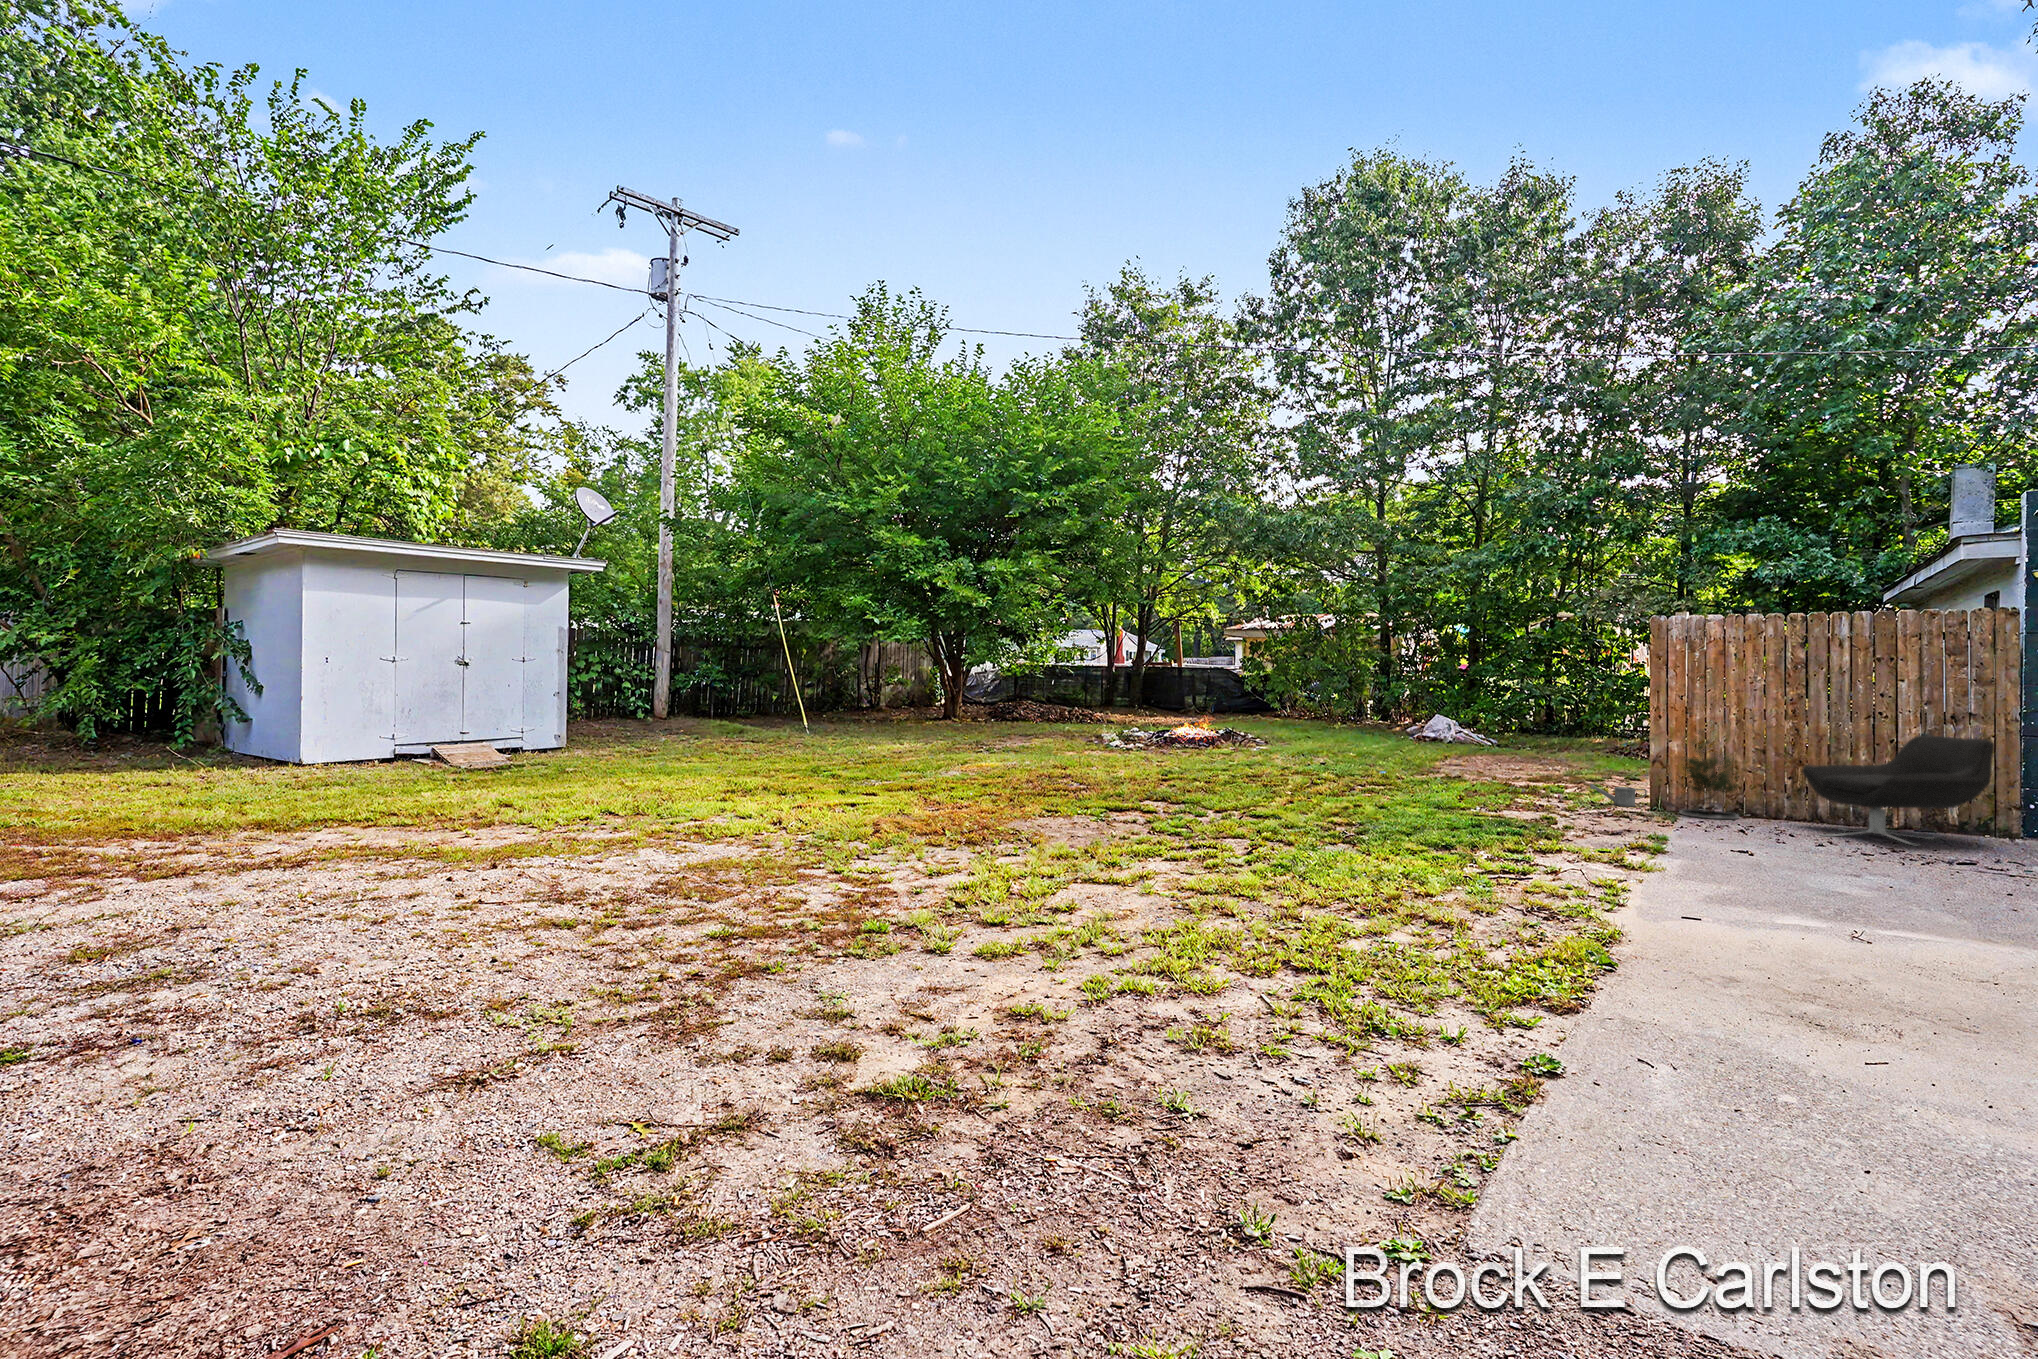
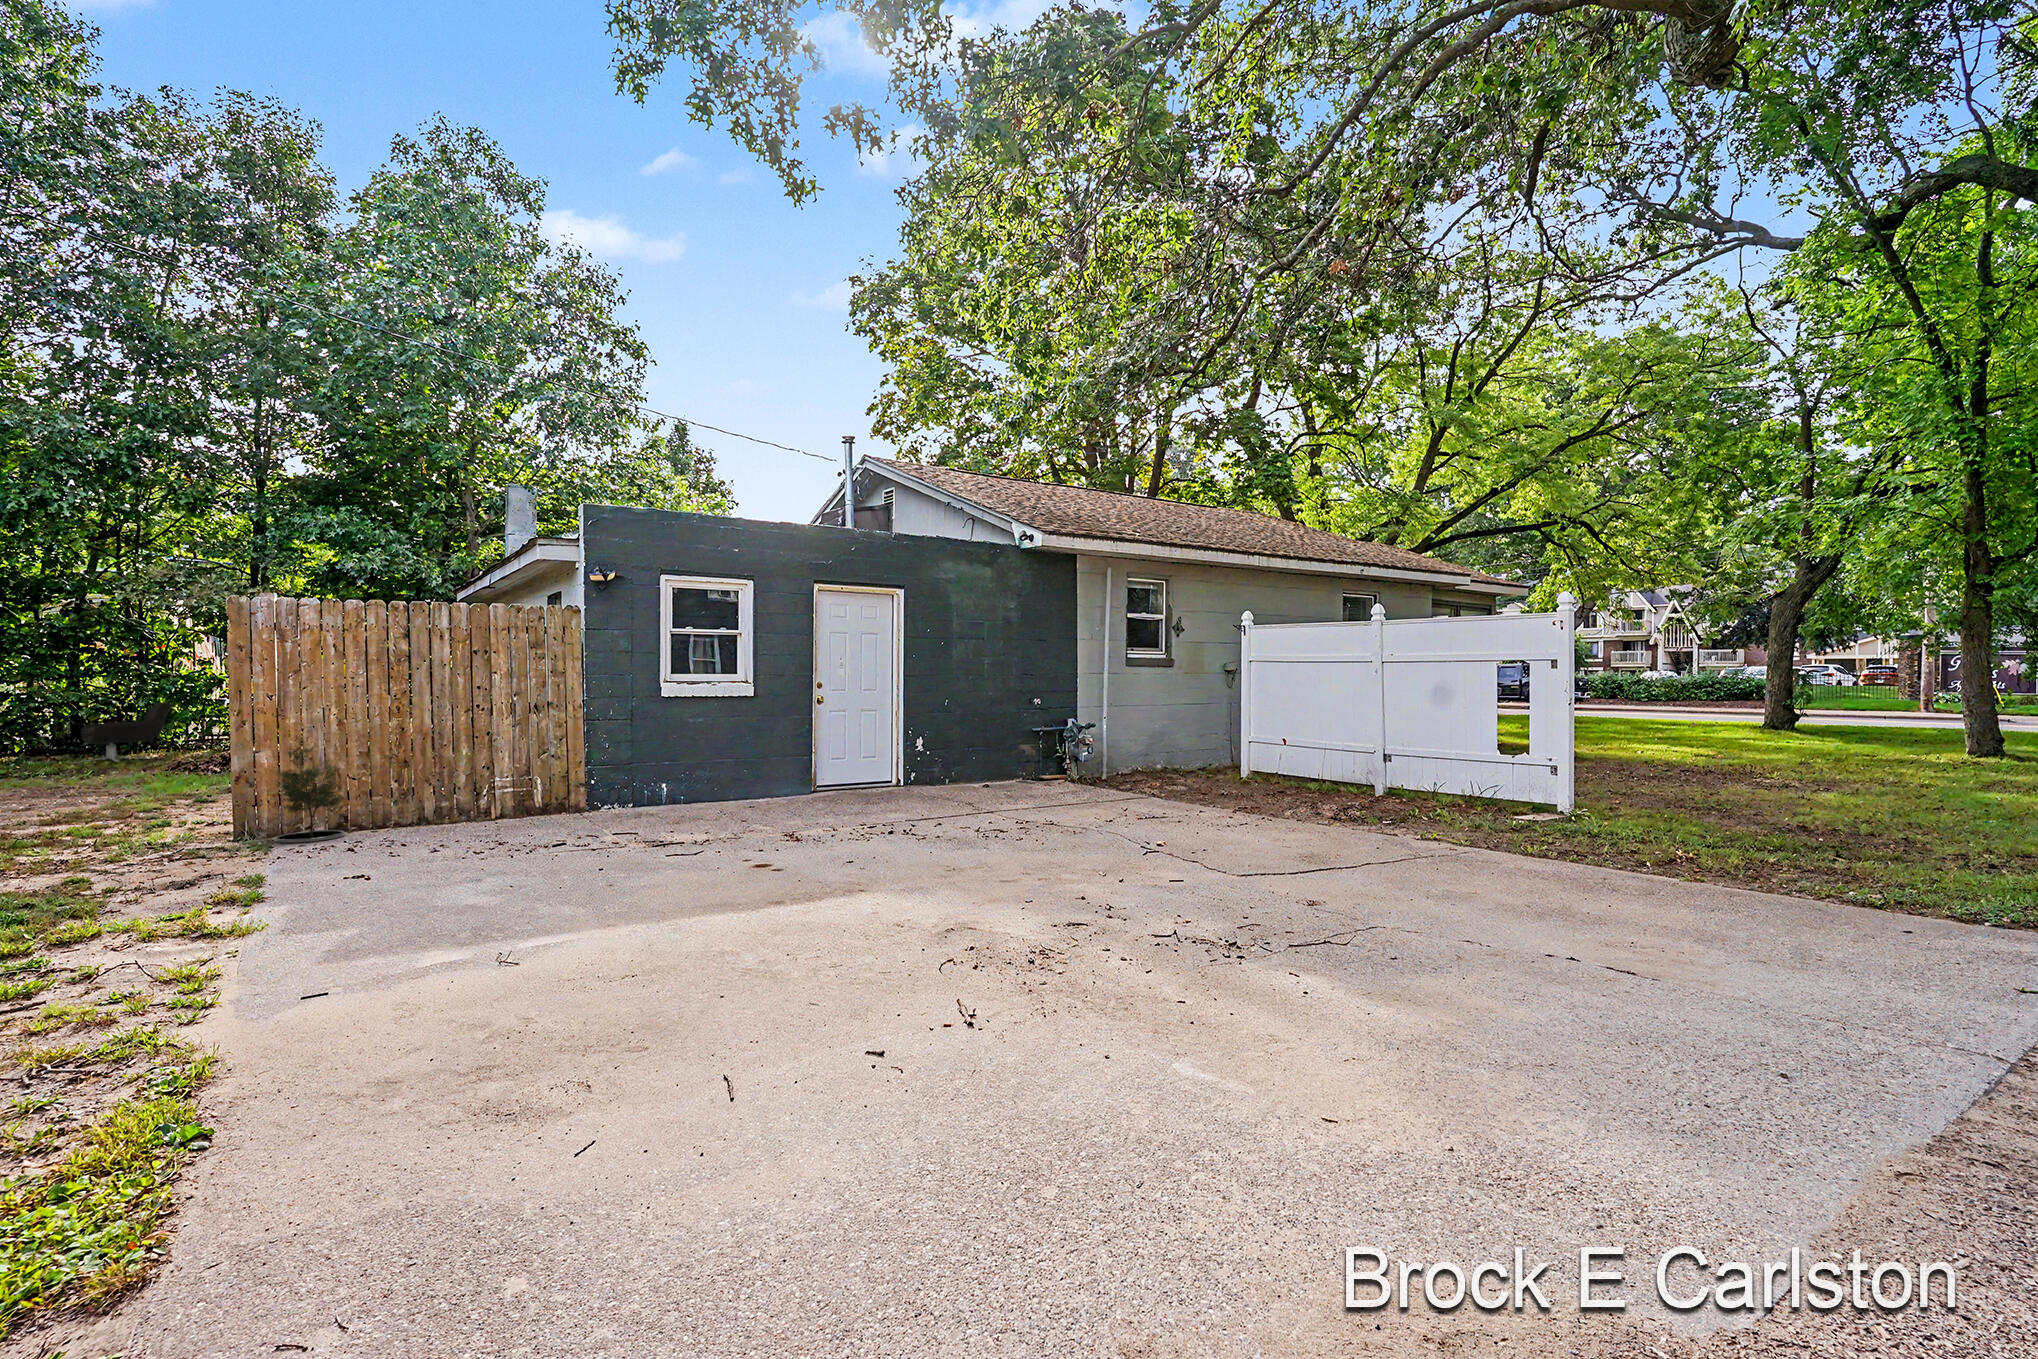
lounge chair: present [1802,735,1994,846] -> present [73,702,171,763]
watering can: present [1590,784,1647,807] -> none [145,818,229,845]

